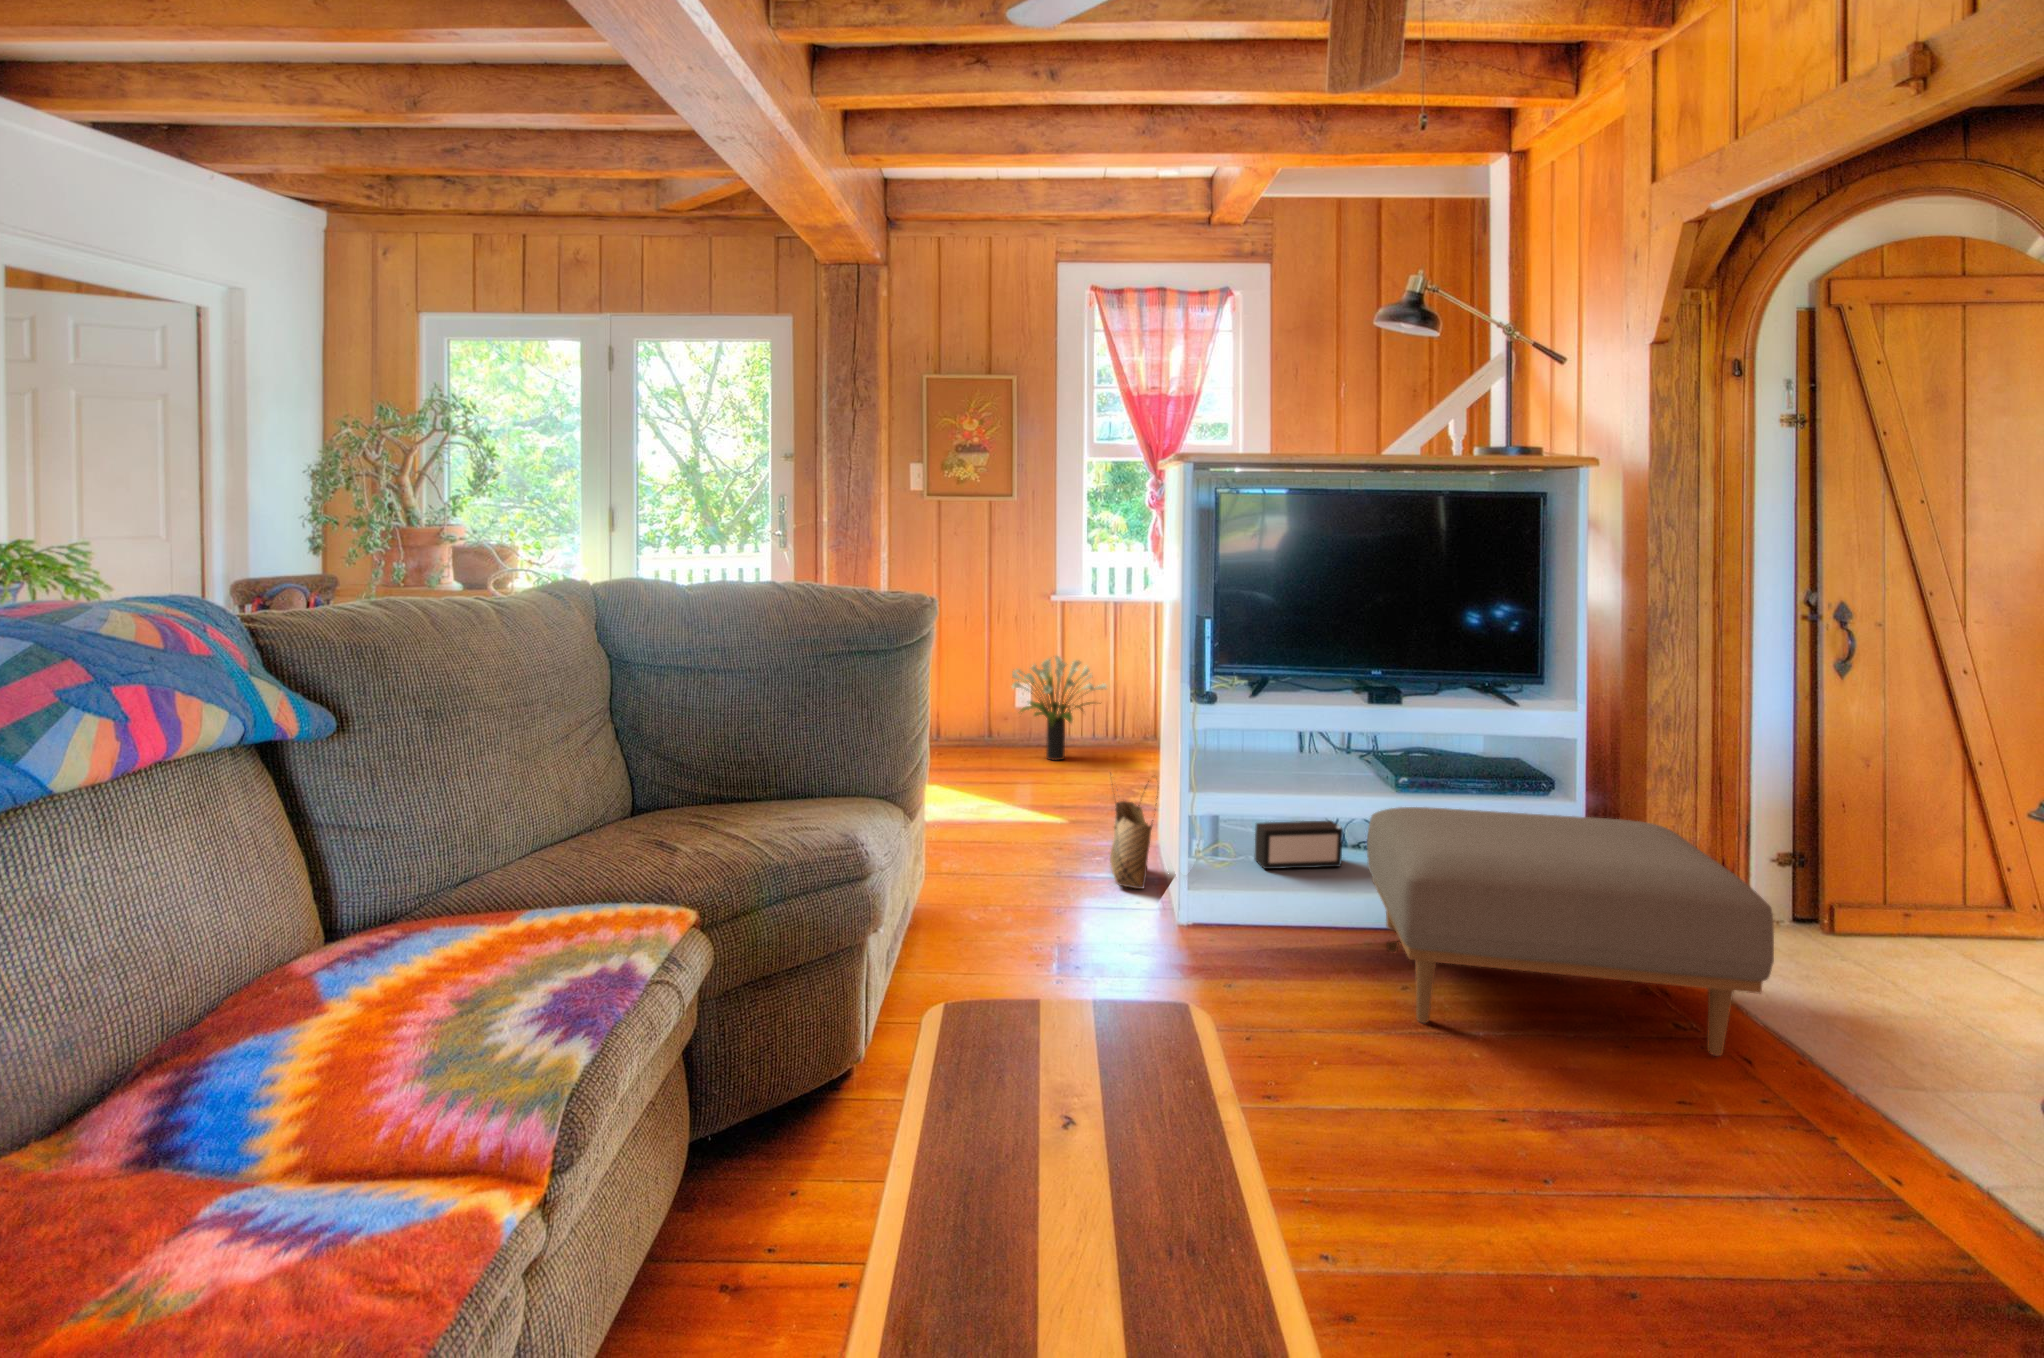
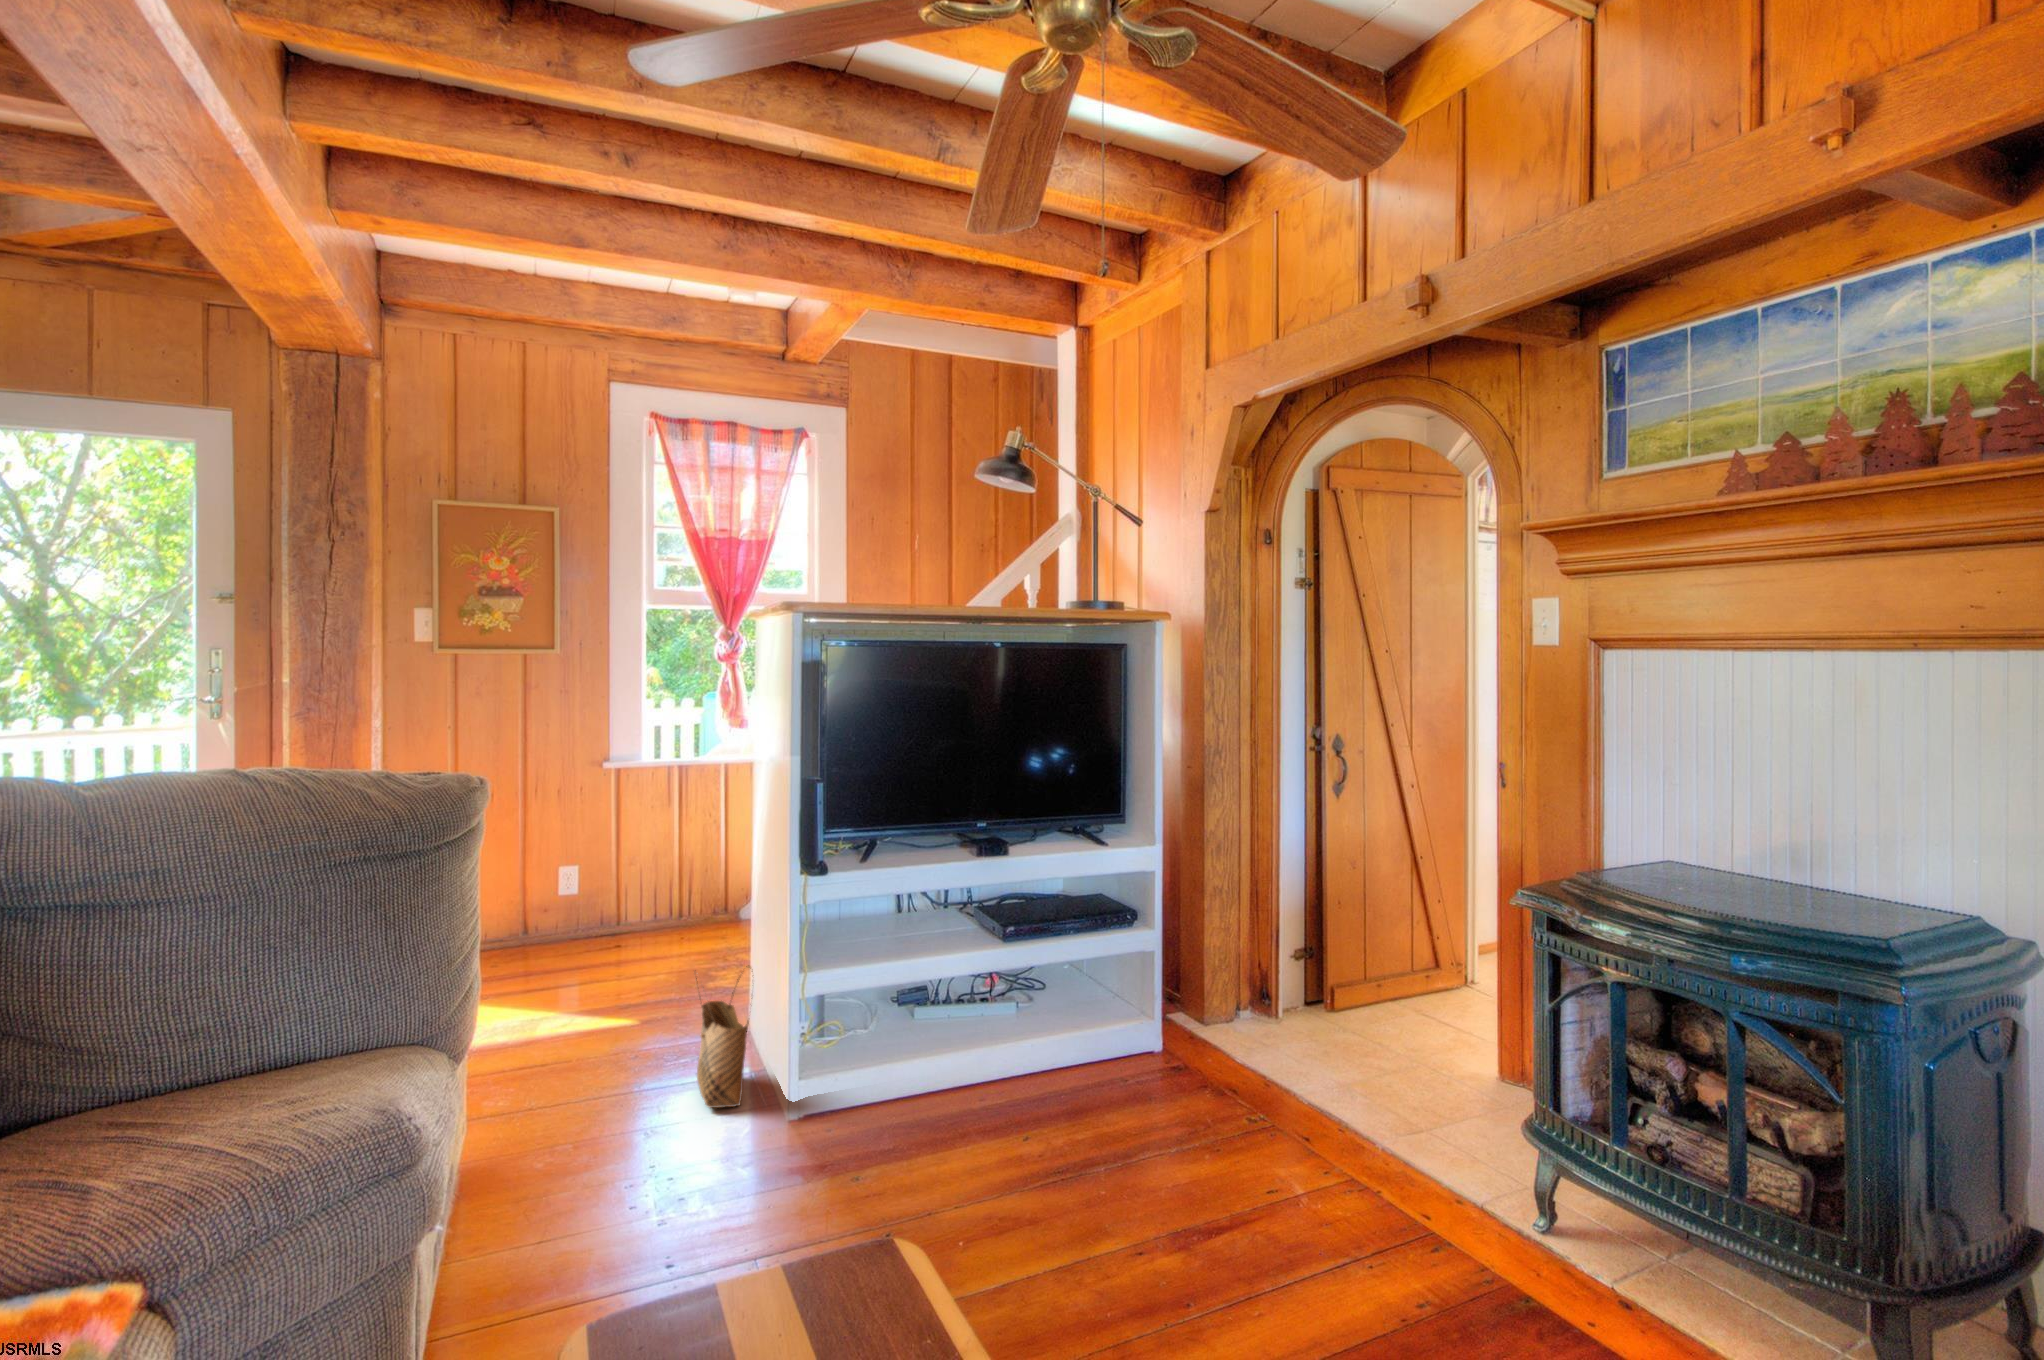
potted plant: present [1012,656,1107,760] -> none [558,829,680,956]
ottoman: present [1367,807,1774,1056] -> none [980,940,1317,1193]
speaker: present [1255,821,1343,869] -> none [863,983,952,1051]

